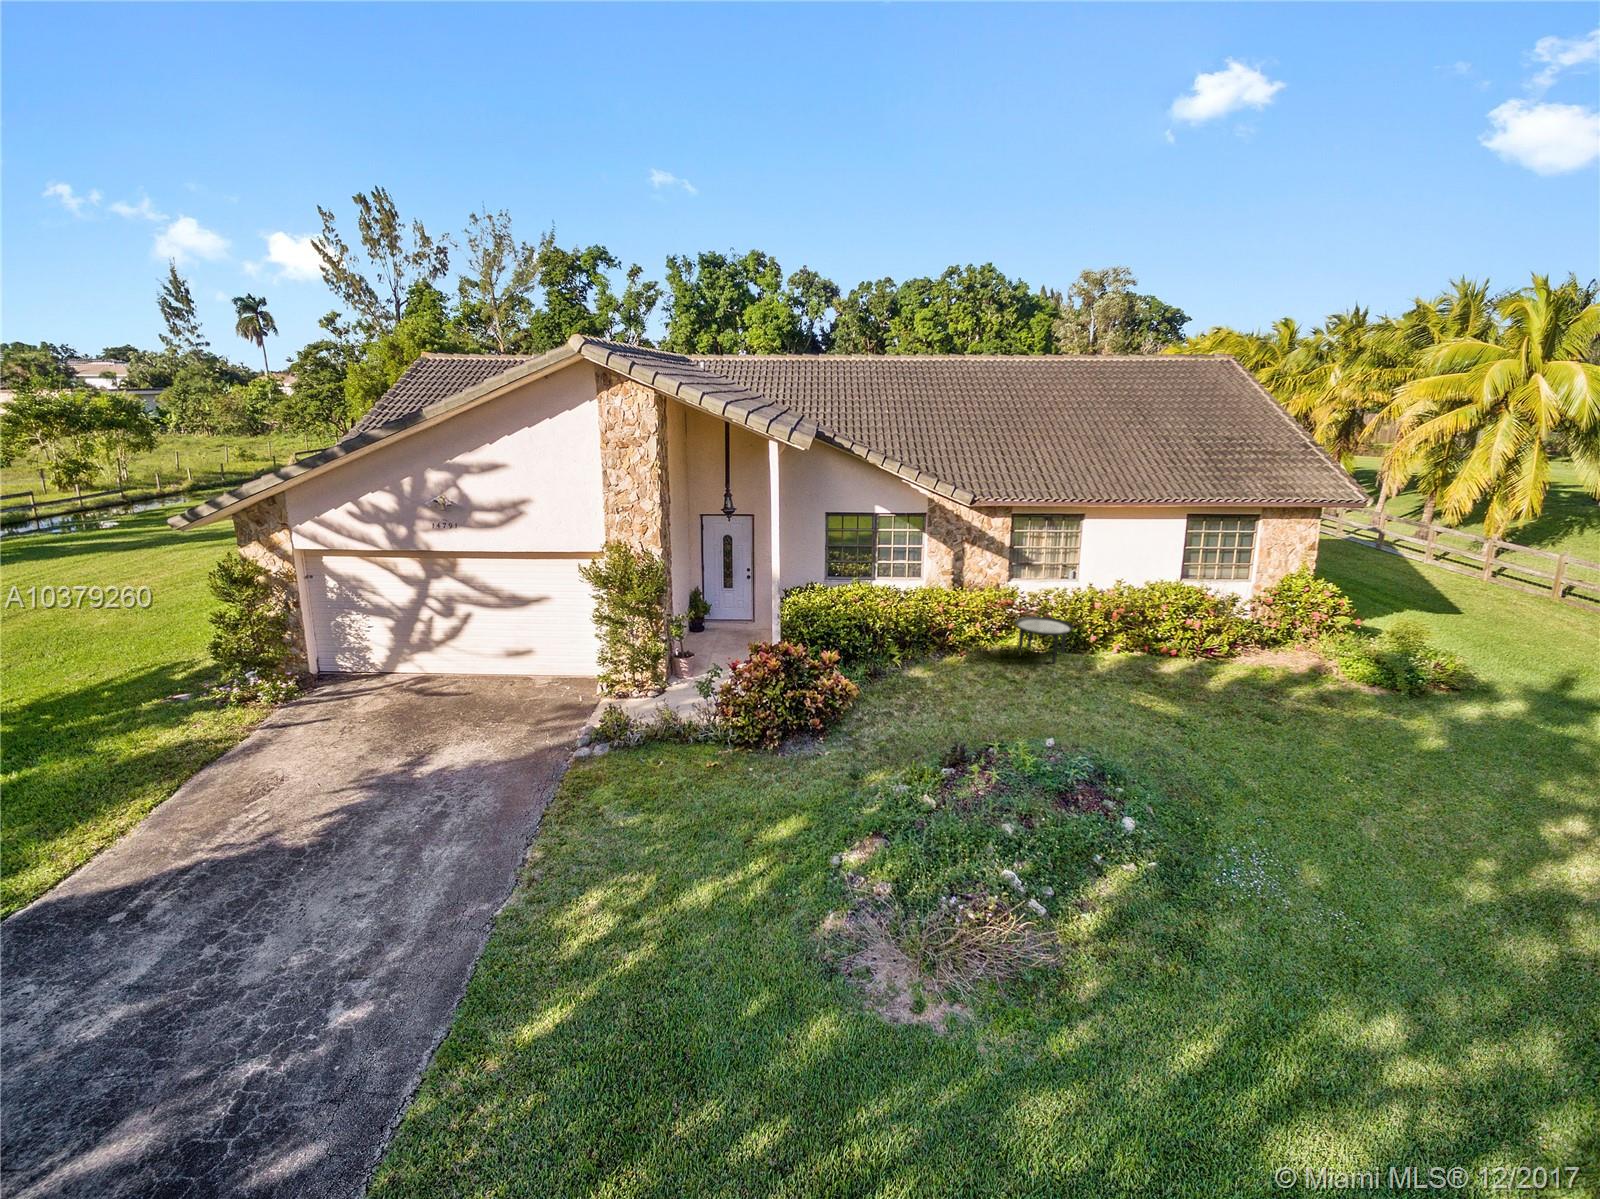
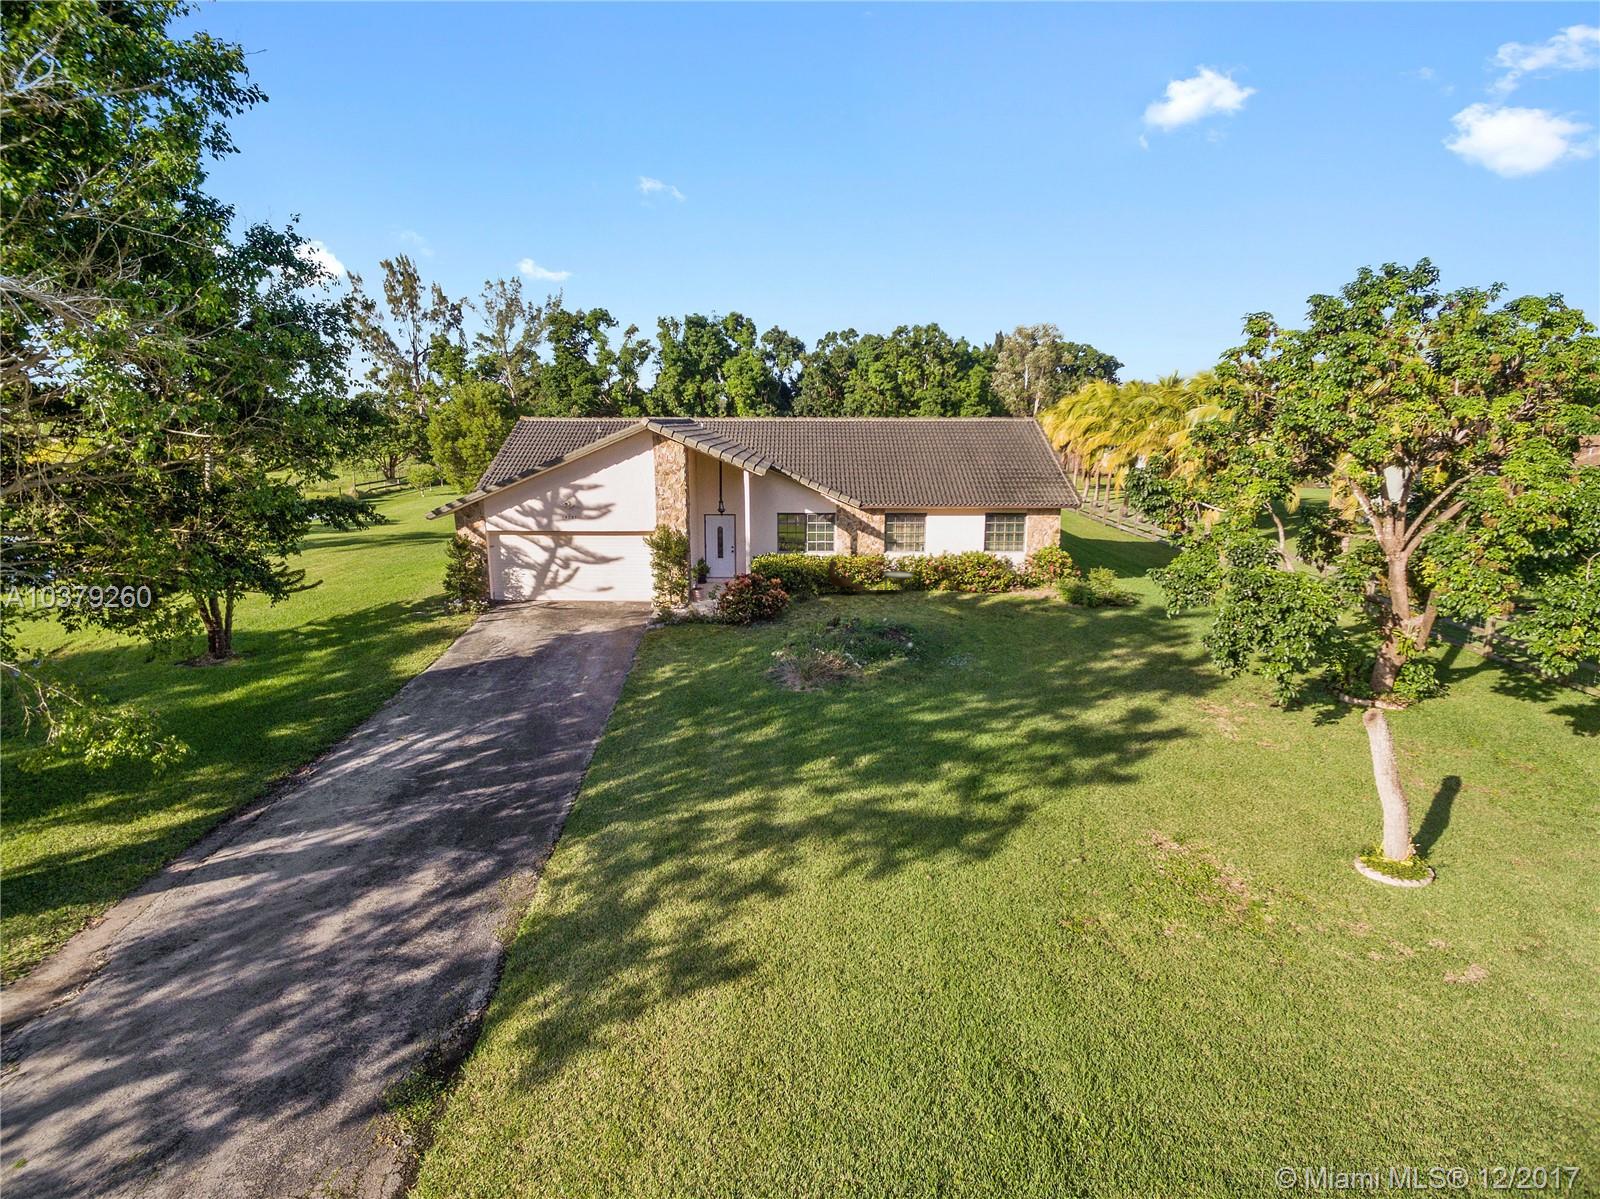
lounge chair: none [920,599,982,664] -> present [829,561,864,593]

